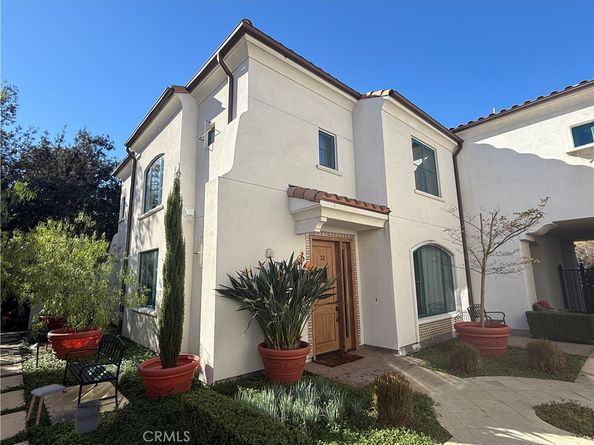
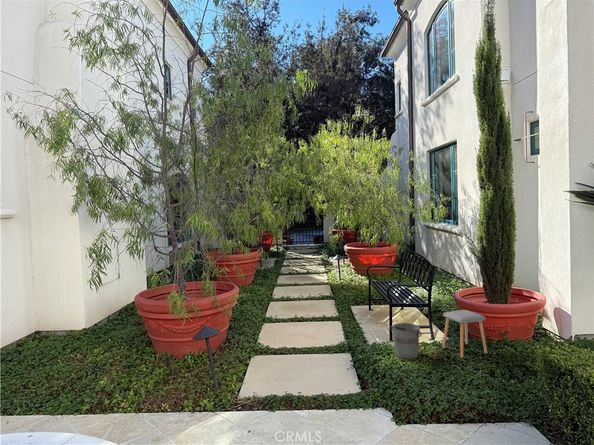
stool: present [26,384,66,426] -> present [442,310,487,358]

